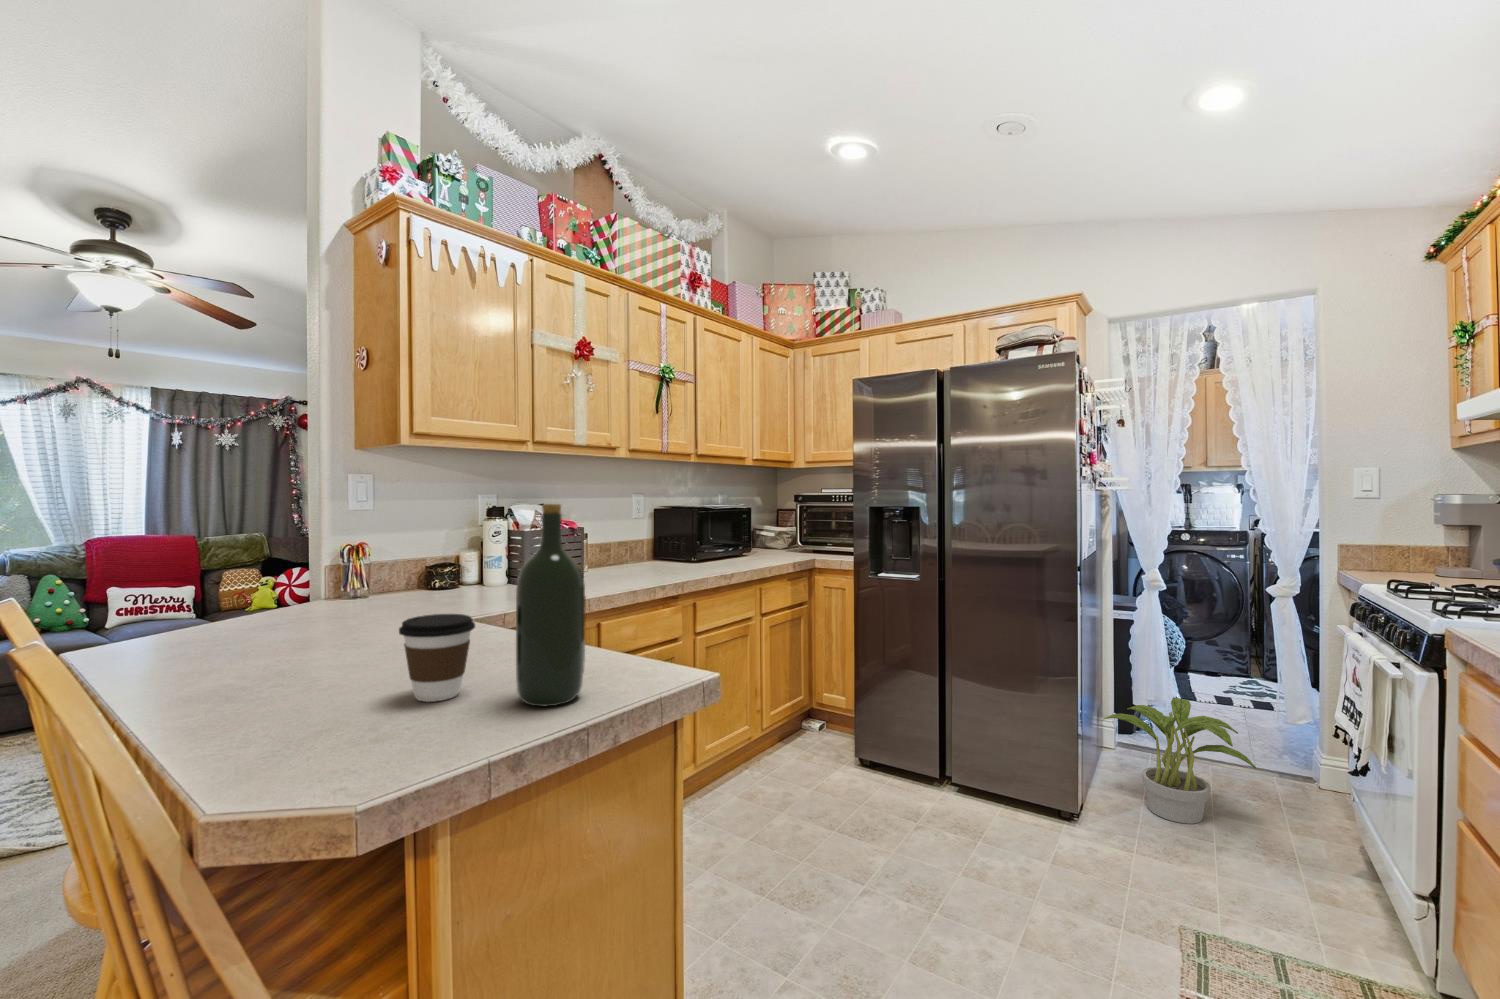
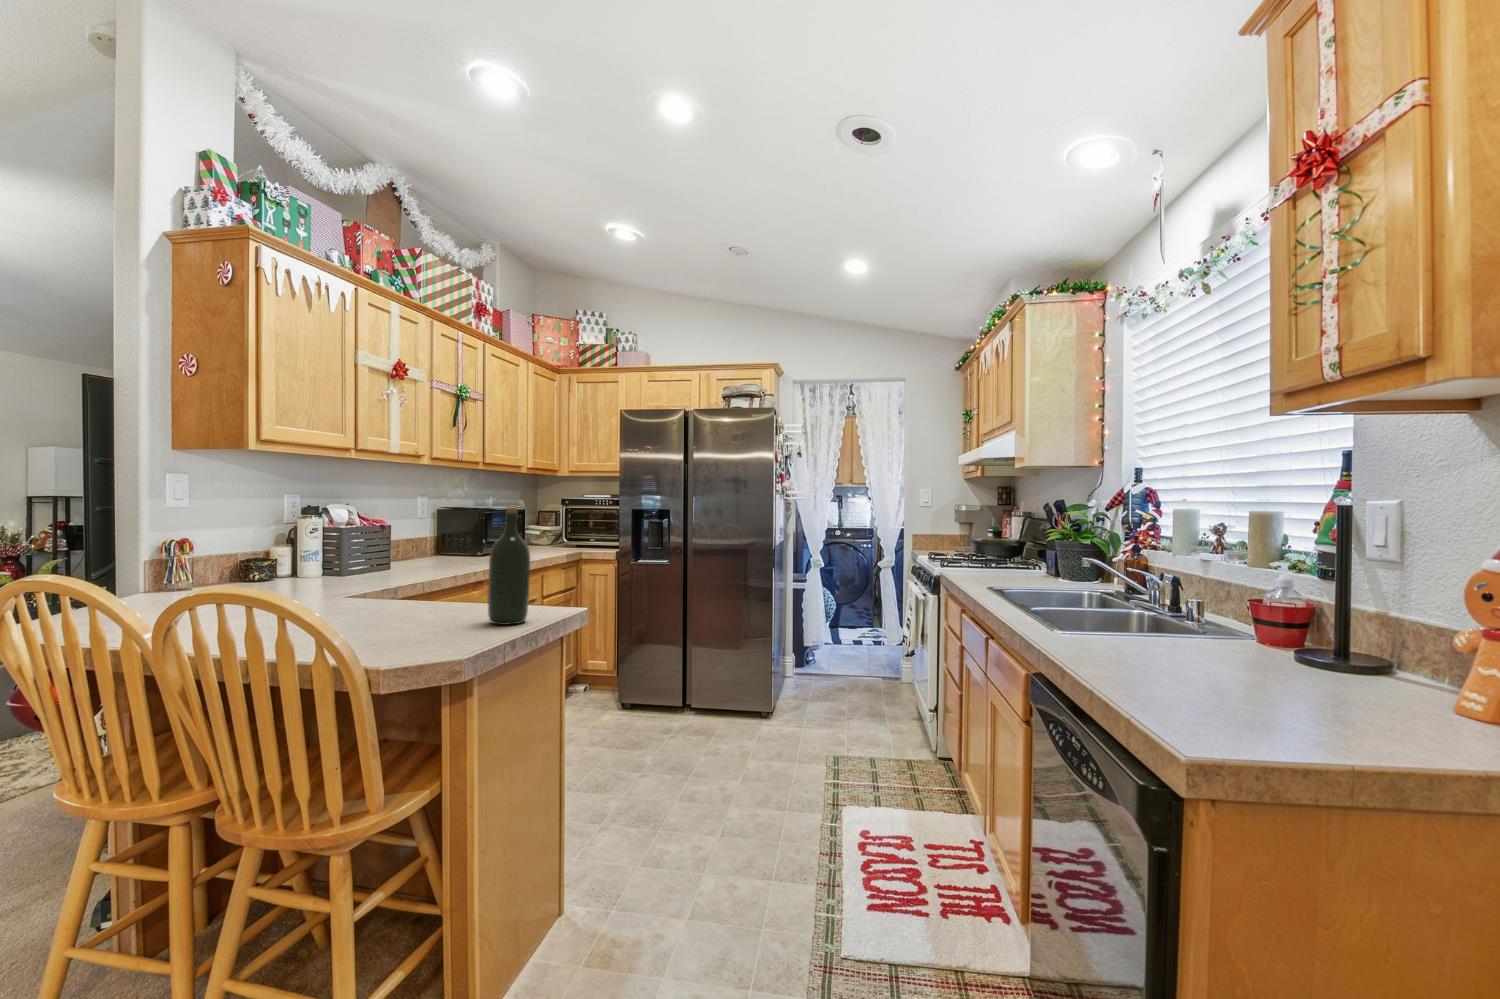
coffee cup: present [399,614,475,702] -> none [407,576,455,628]
potted plant: present [1104,698,1256,824] -> none [787,636,869,713]

